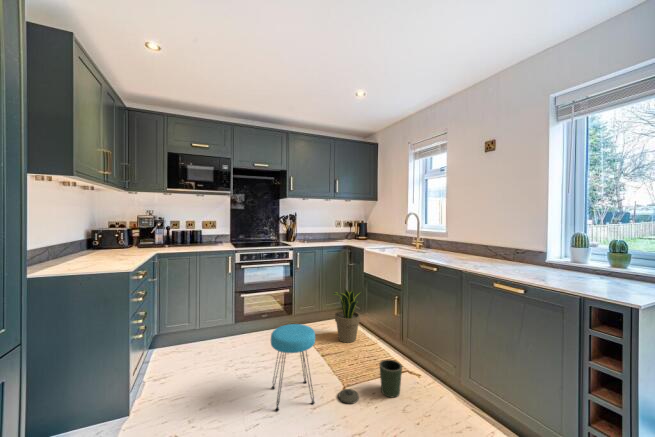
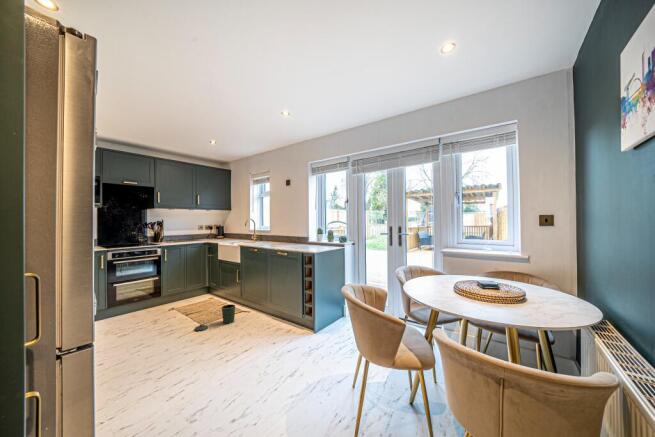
potted plant: present [332,290,360,343] -> none [193,271,216,307]
stool: present [271,324,315,410] -> none [145,292,178,343]

